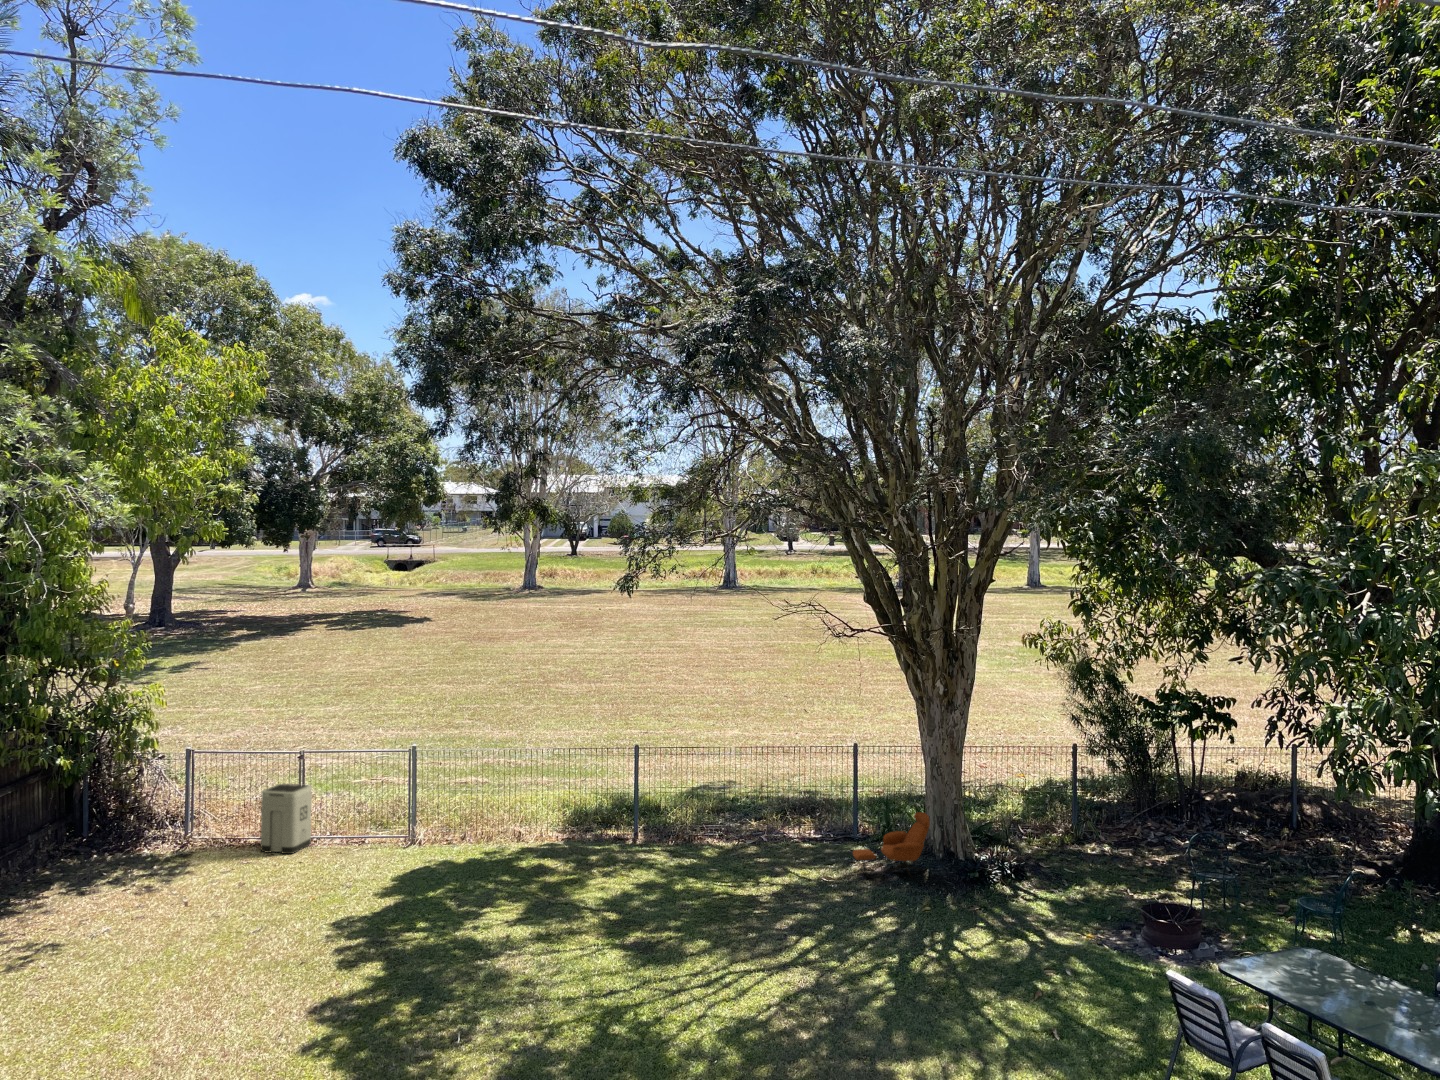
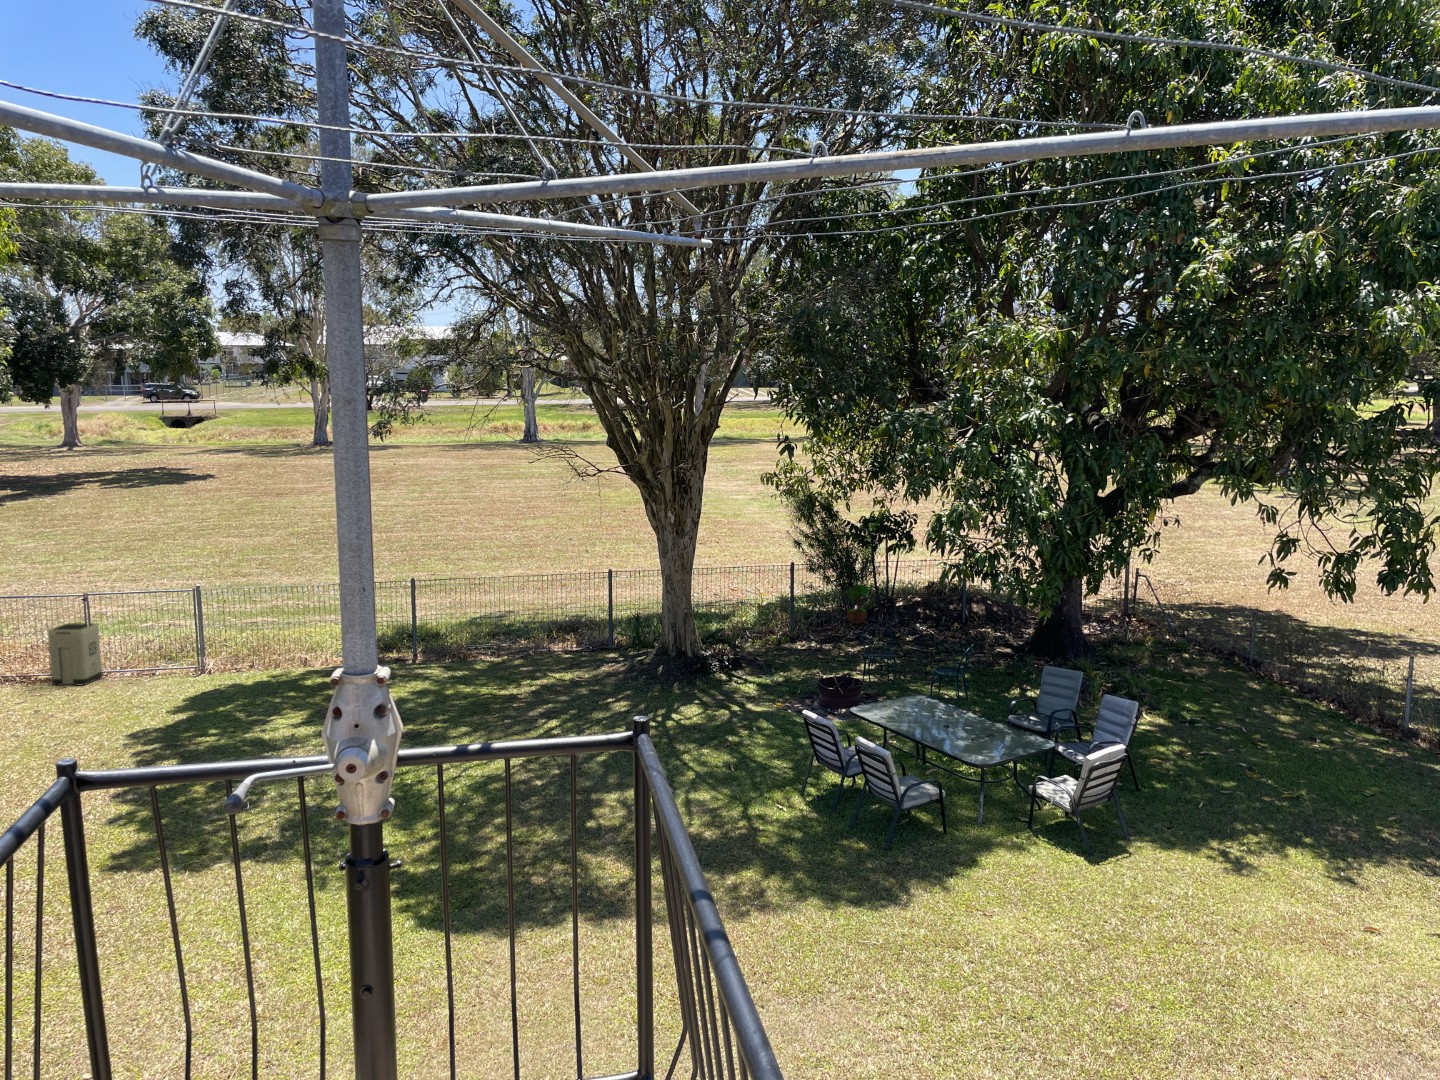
potted tree: none [1139,767,1175,823] -> present [846,584,869,624]
lounge chair: present [853,812,930,875] -> none [597,620,663,675]

